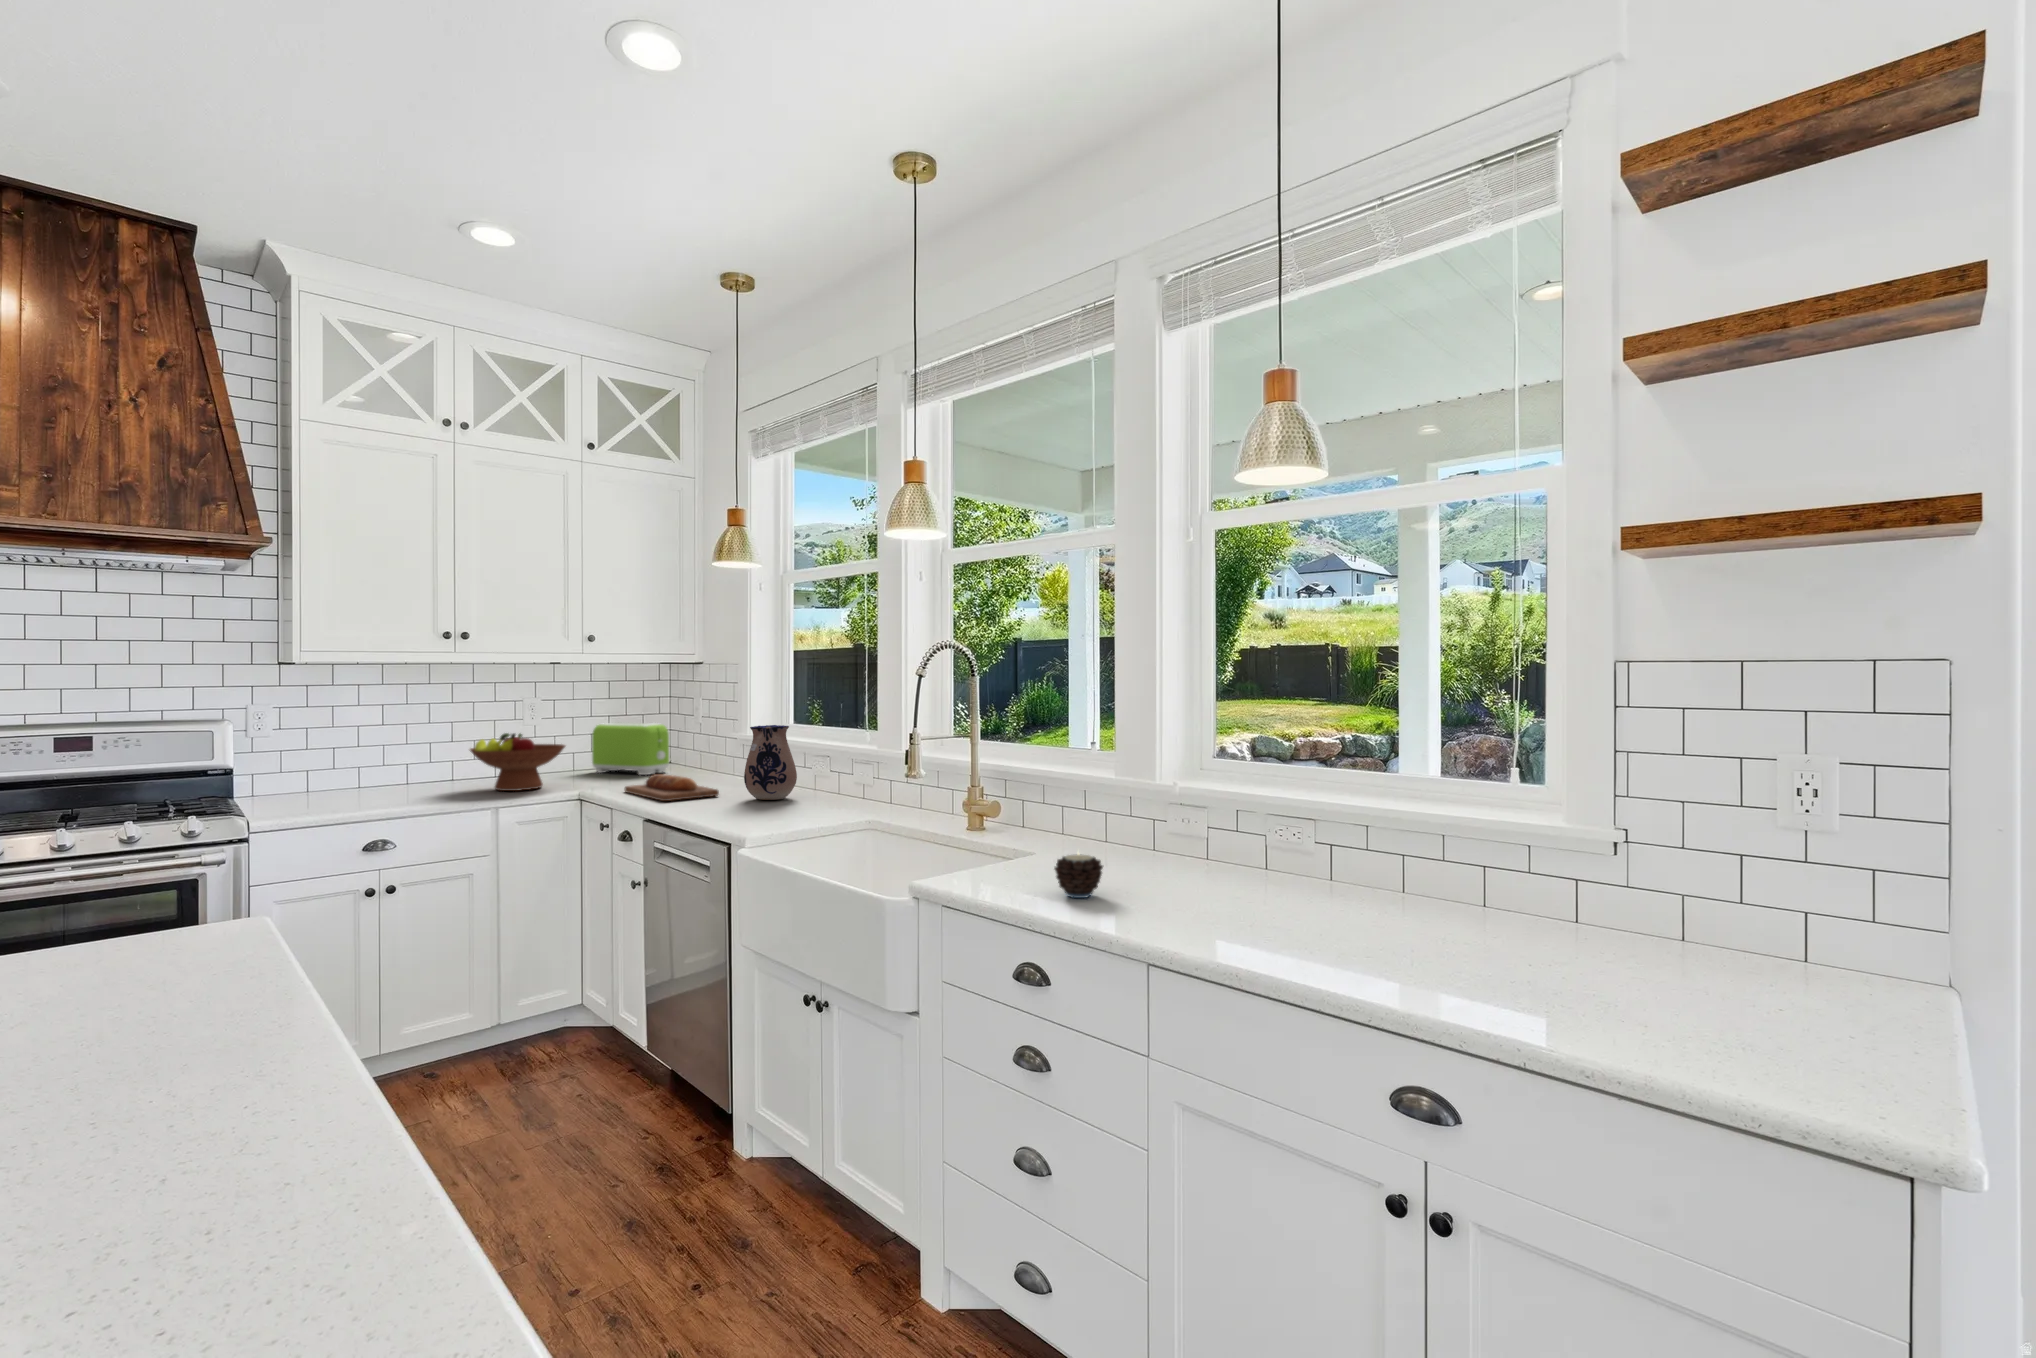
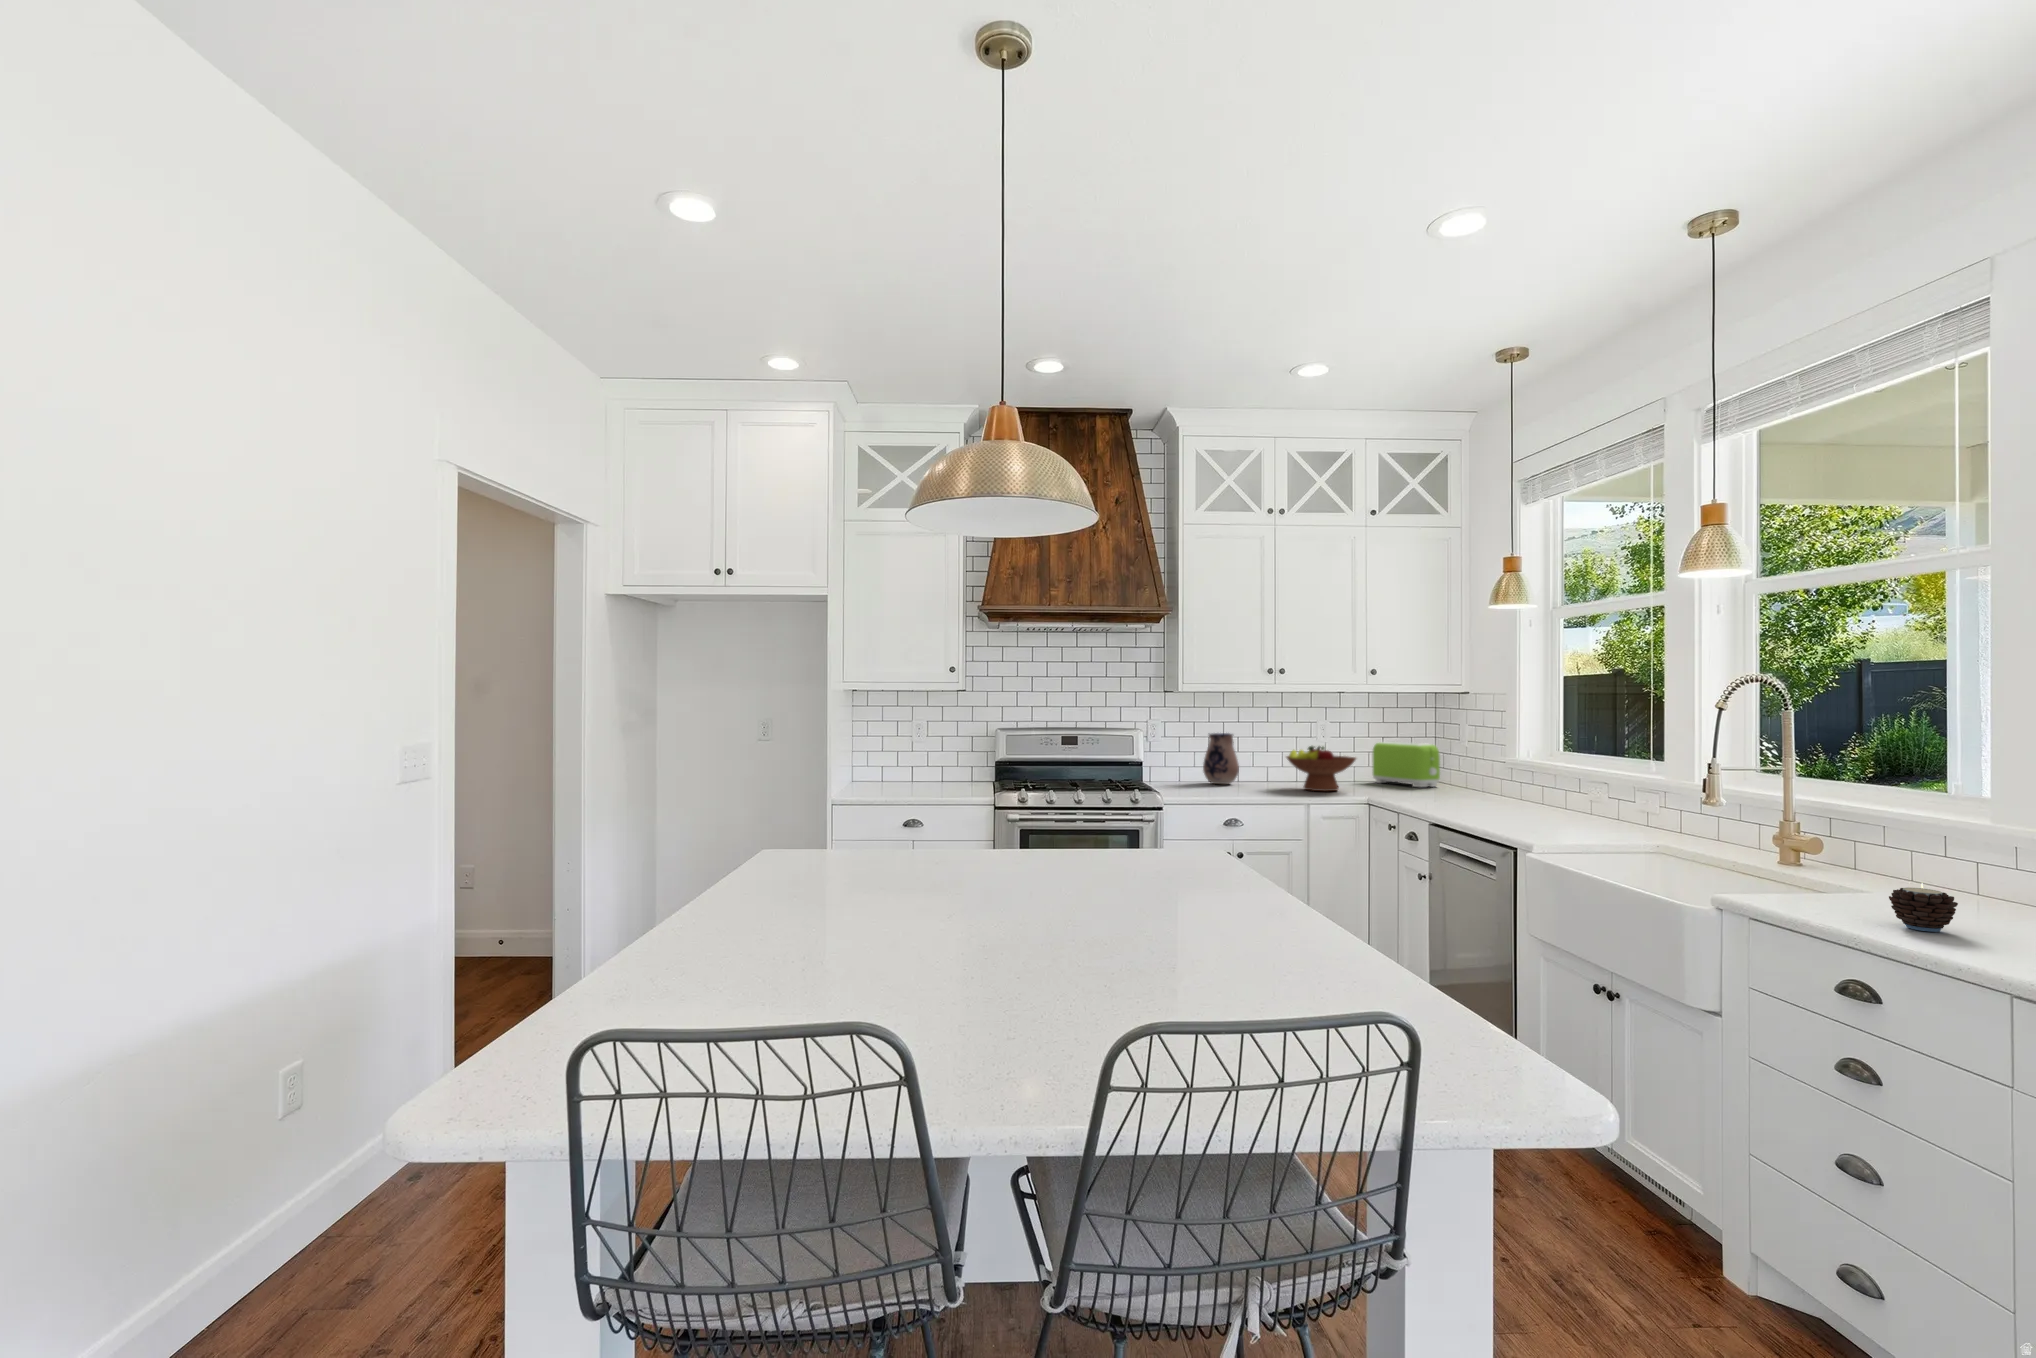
ceramic pitcher: present [744,725,797,800] -> present [1203,733,1239,785]
bread loaf: present [625,774,719,801] -> none [1407,786,1495,809]

